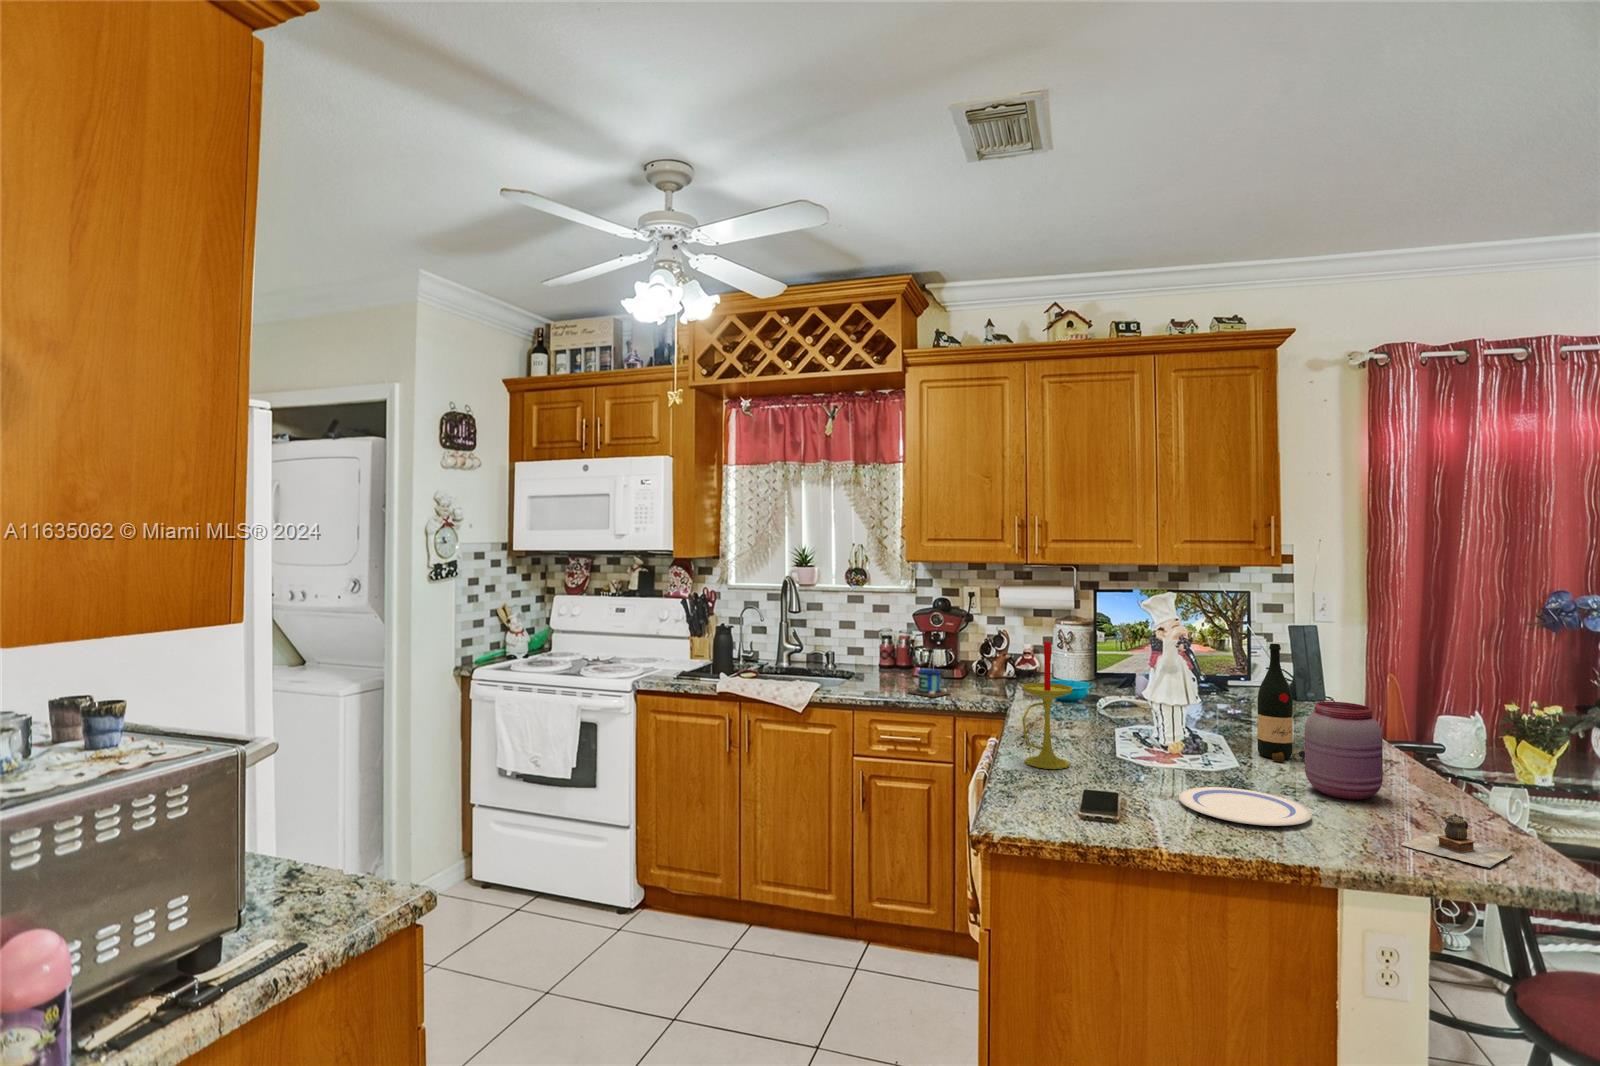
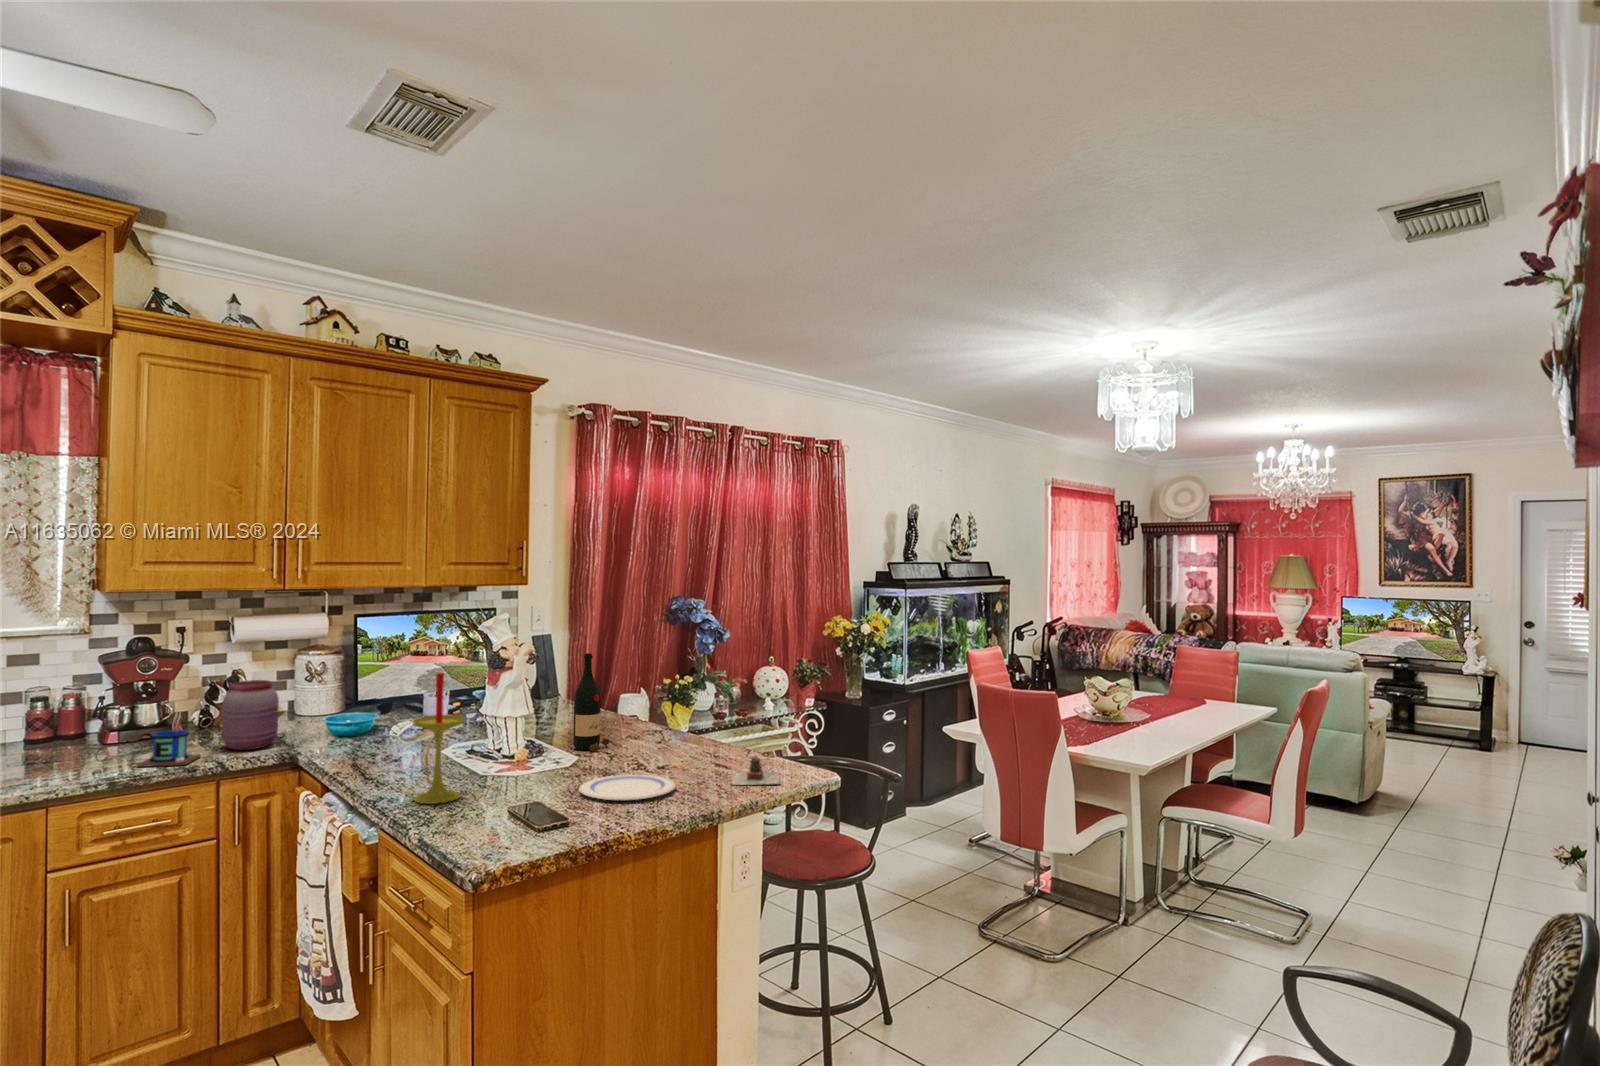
jar: present [1305,701,1383,800] -> present [221,680,279,750]

